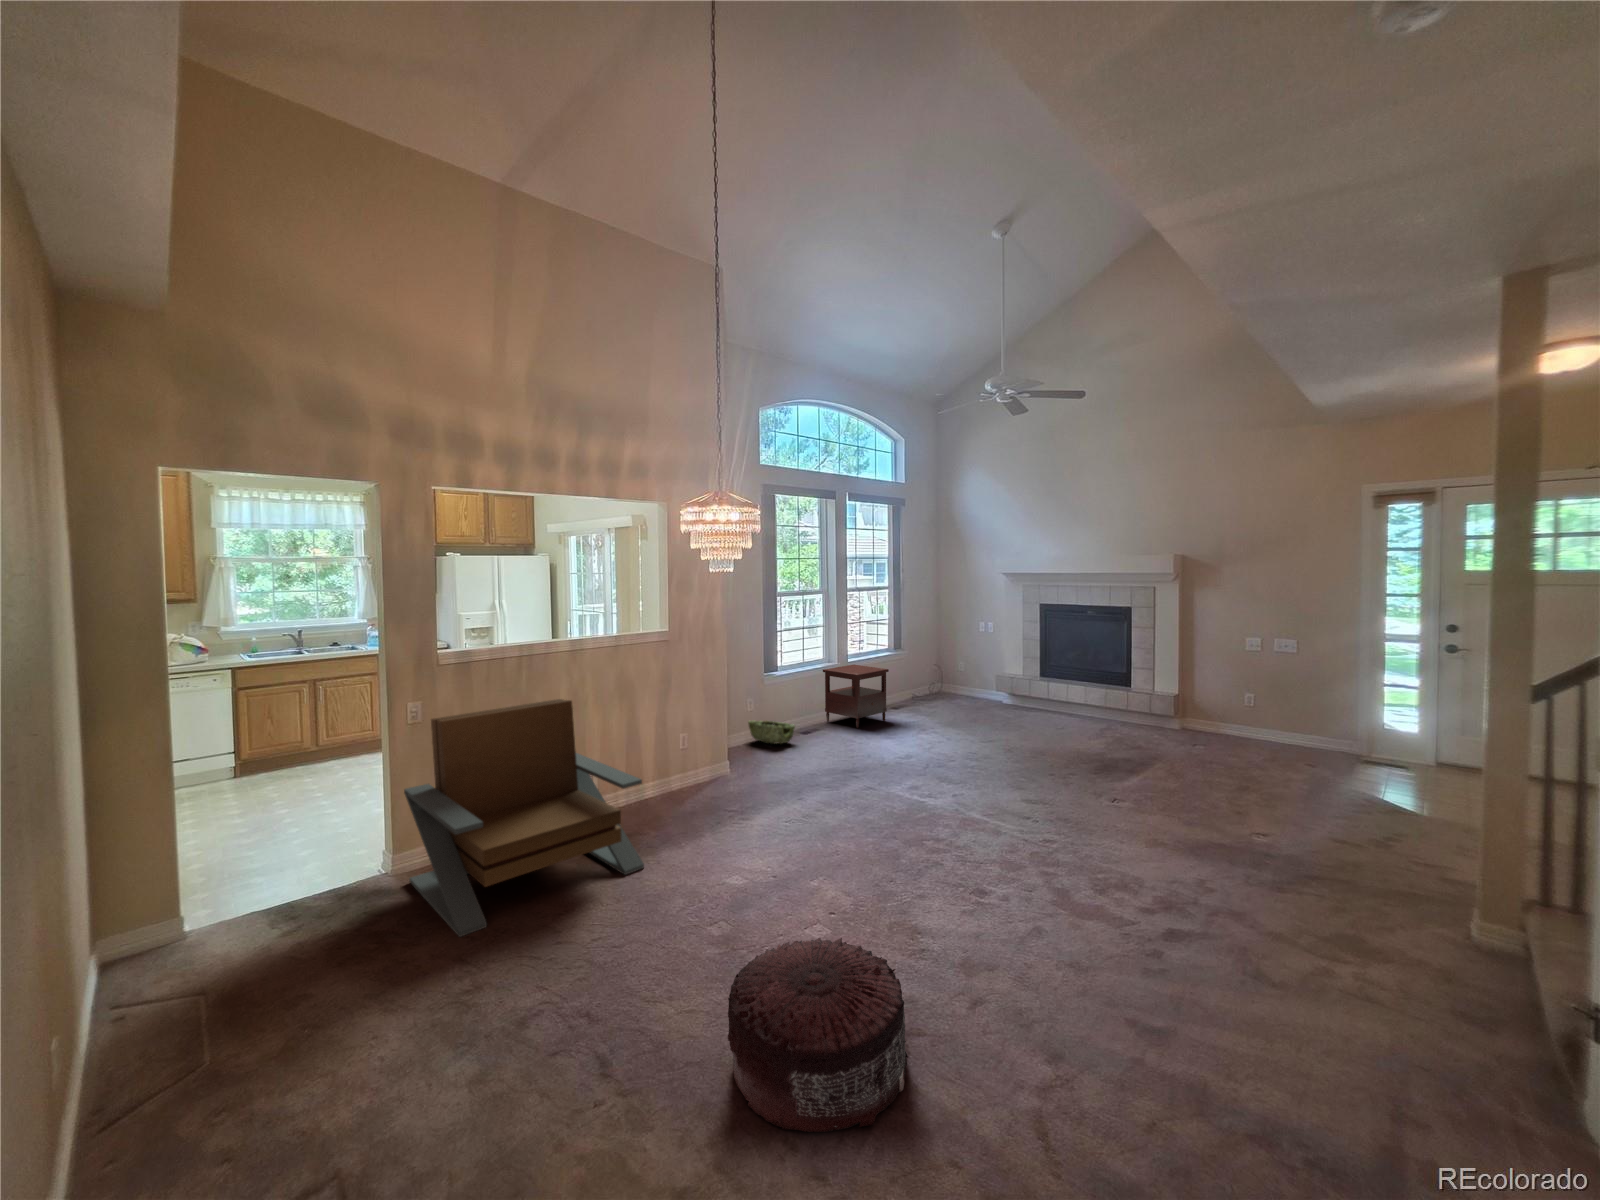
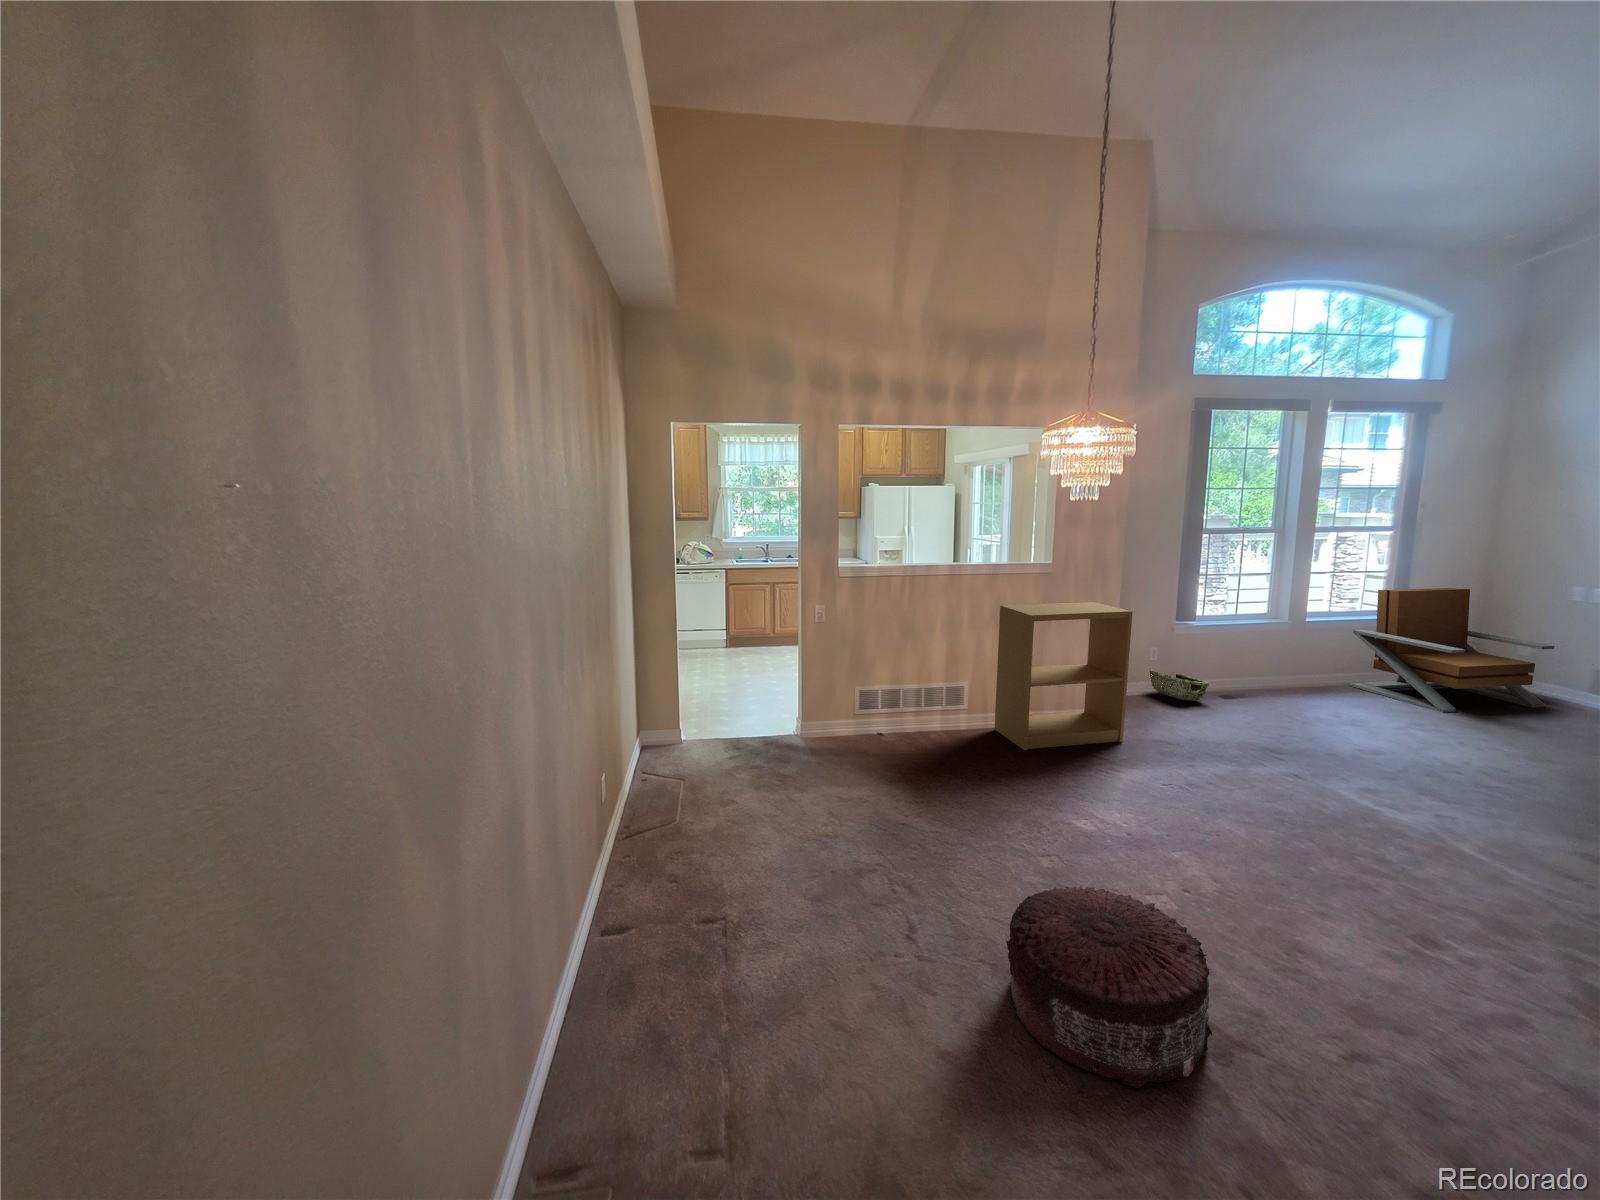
bookshelf: none [623,665,744,823] -> present [995,602,1133,750]
side table: present [823,665,889,728] -> none [1260,623,1365,701]
lounge chair: present [404,699,644,937] -> present [1350,588,1555,713]

